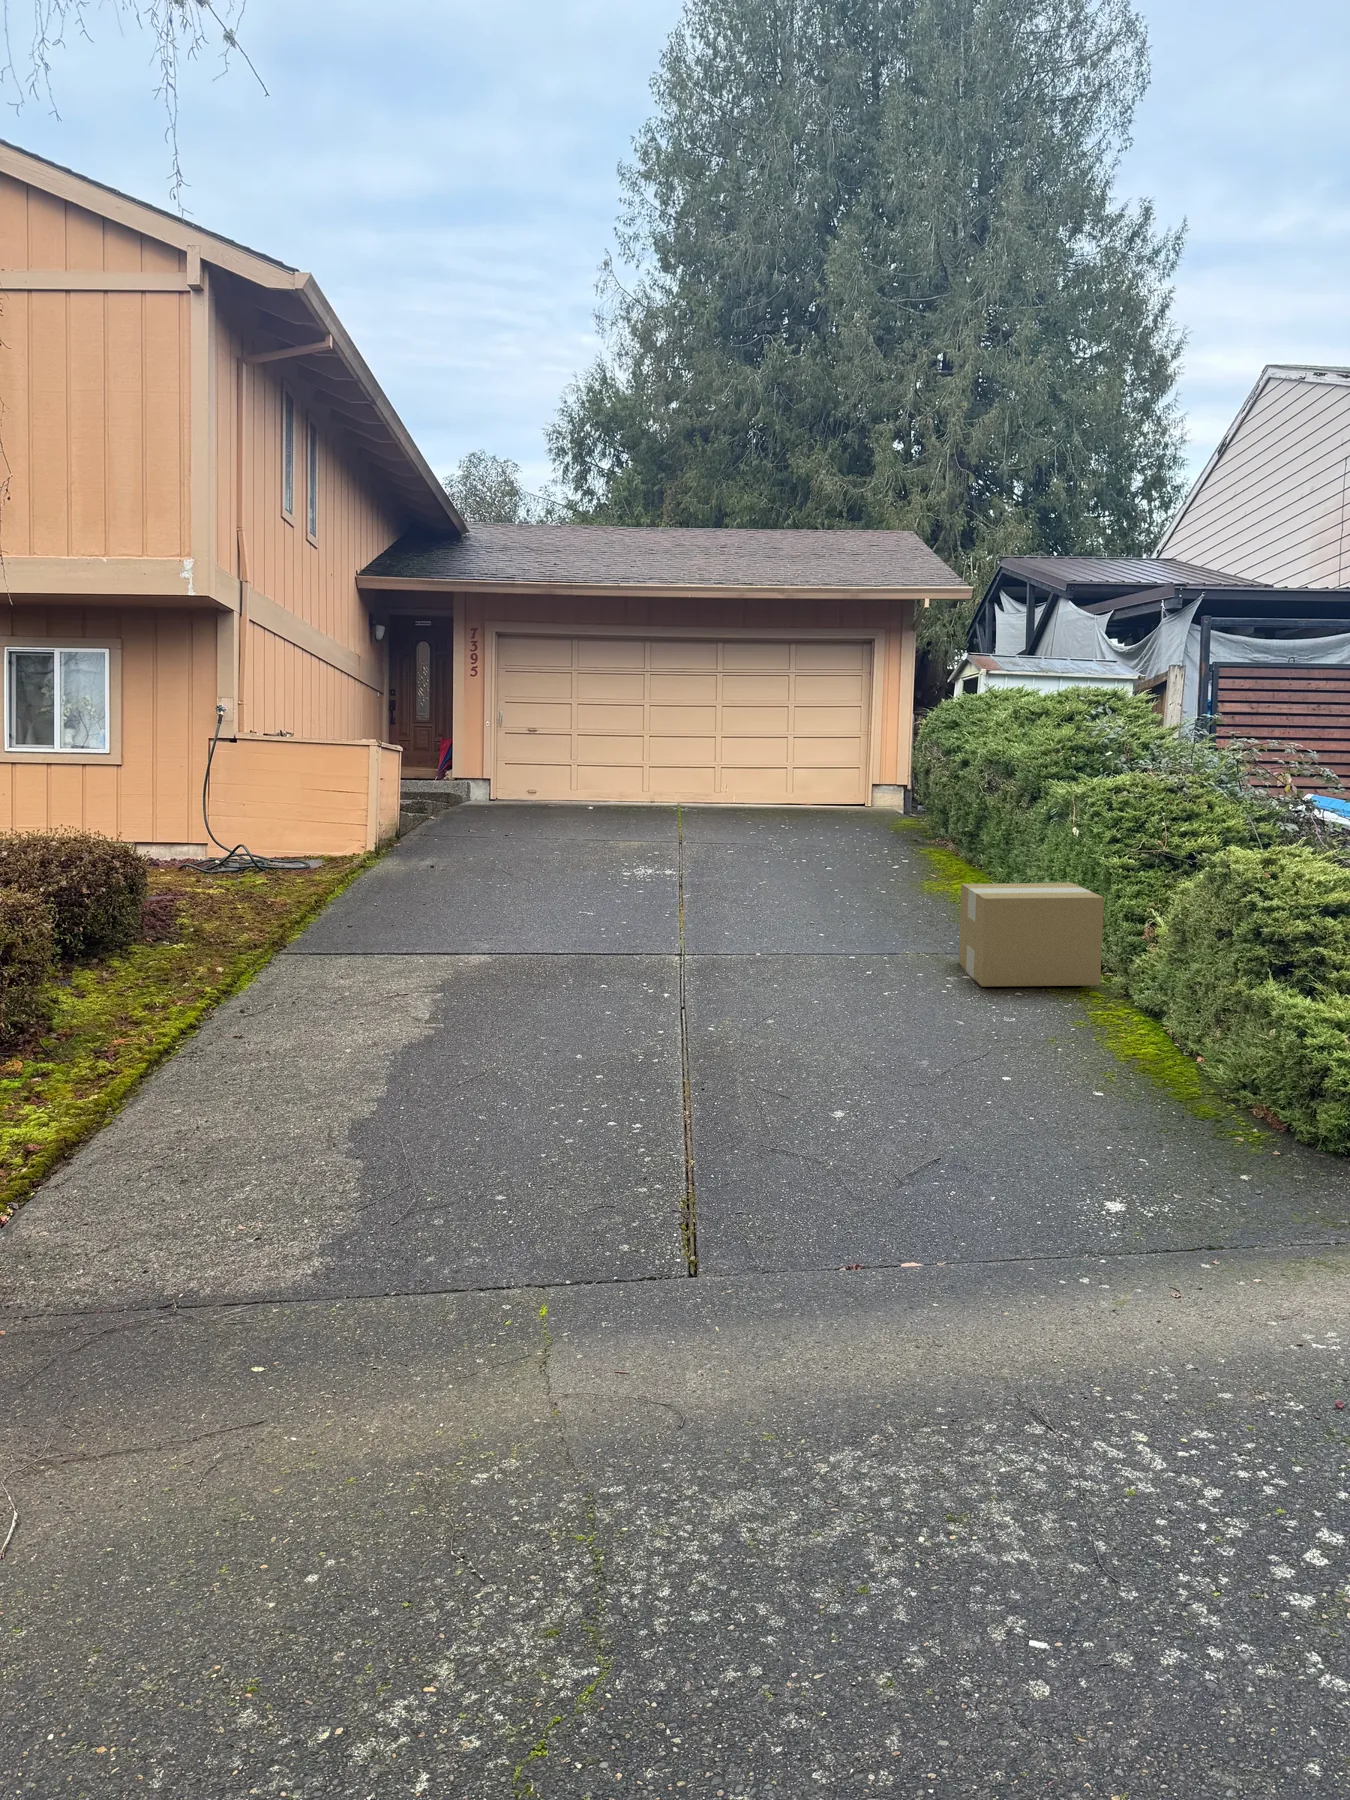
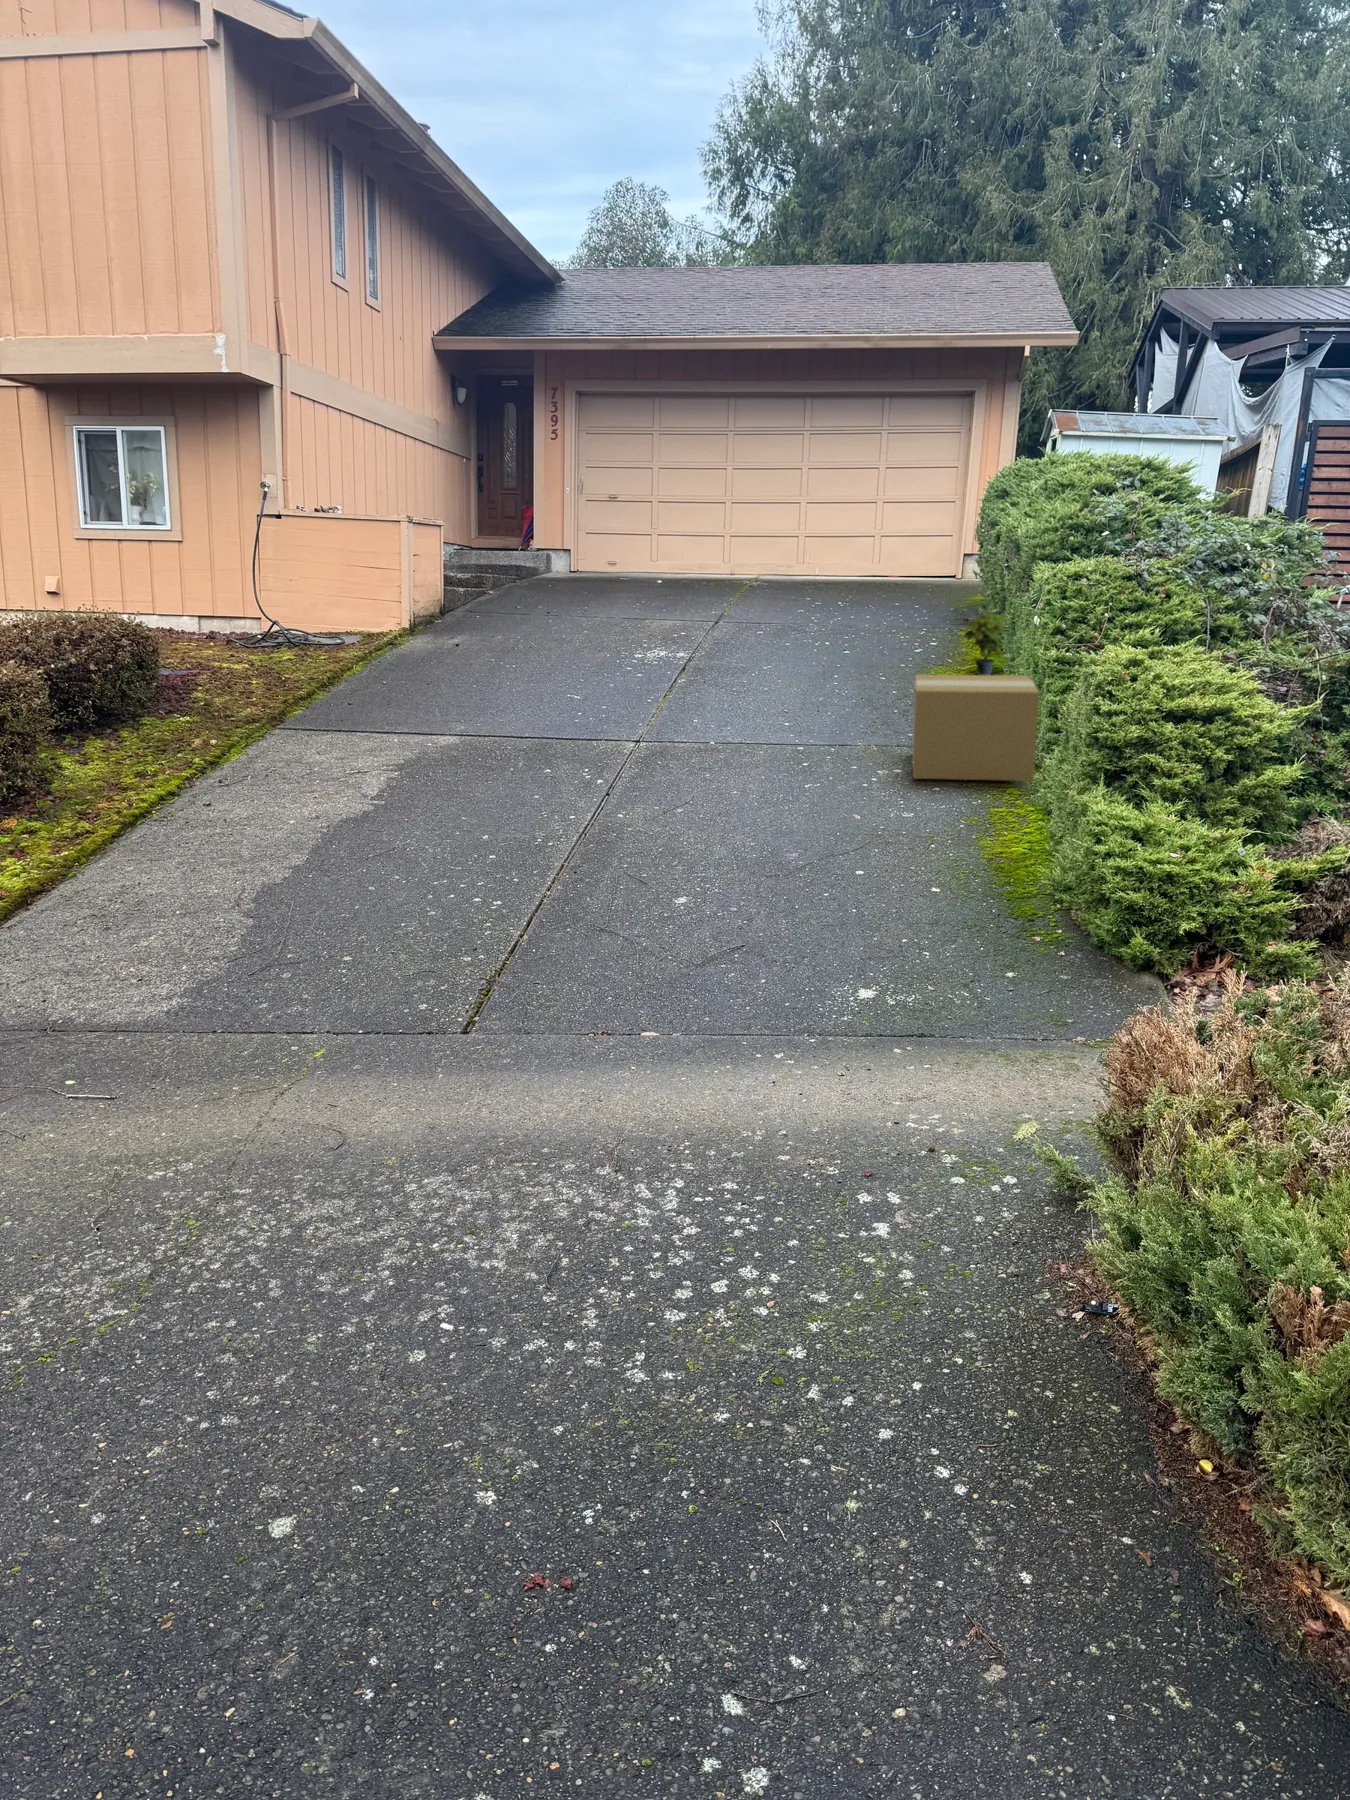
potted plant: none [942,825,985,888] -> present [964,611,1007,675]

